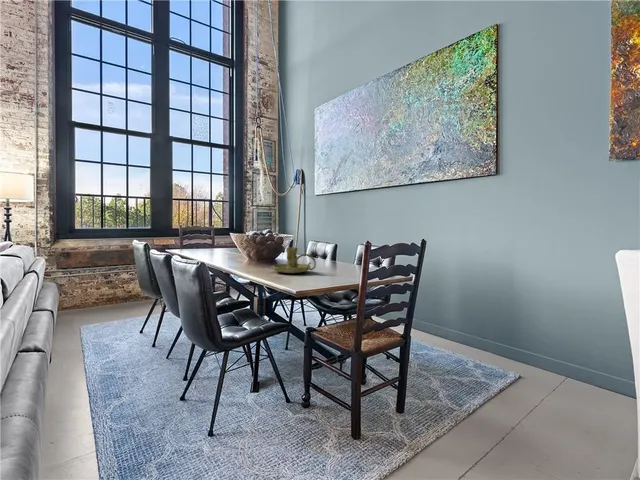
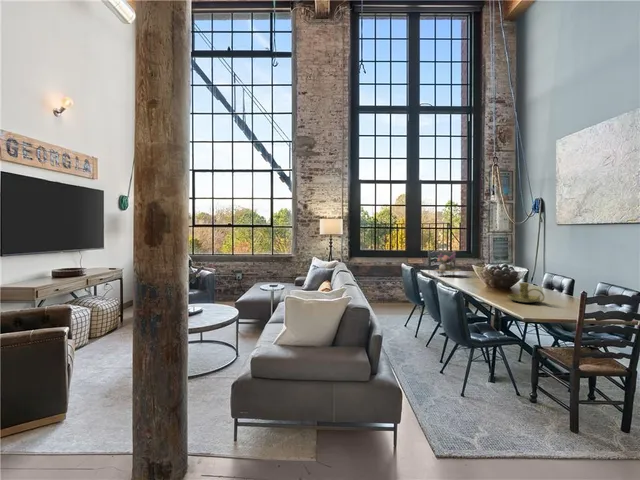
flower arrangement: none [182,220,222,253] -> present [435,252,461,275]

